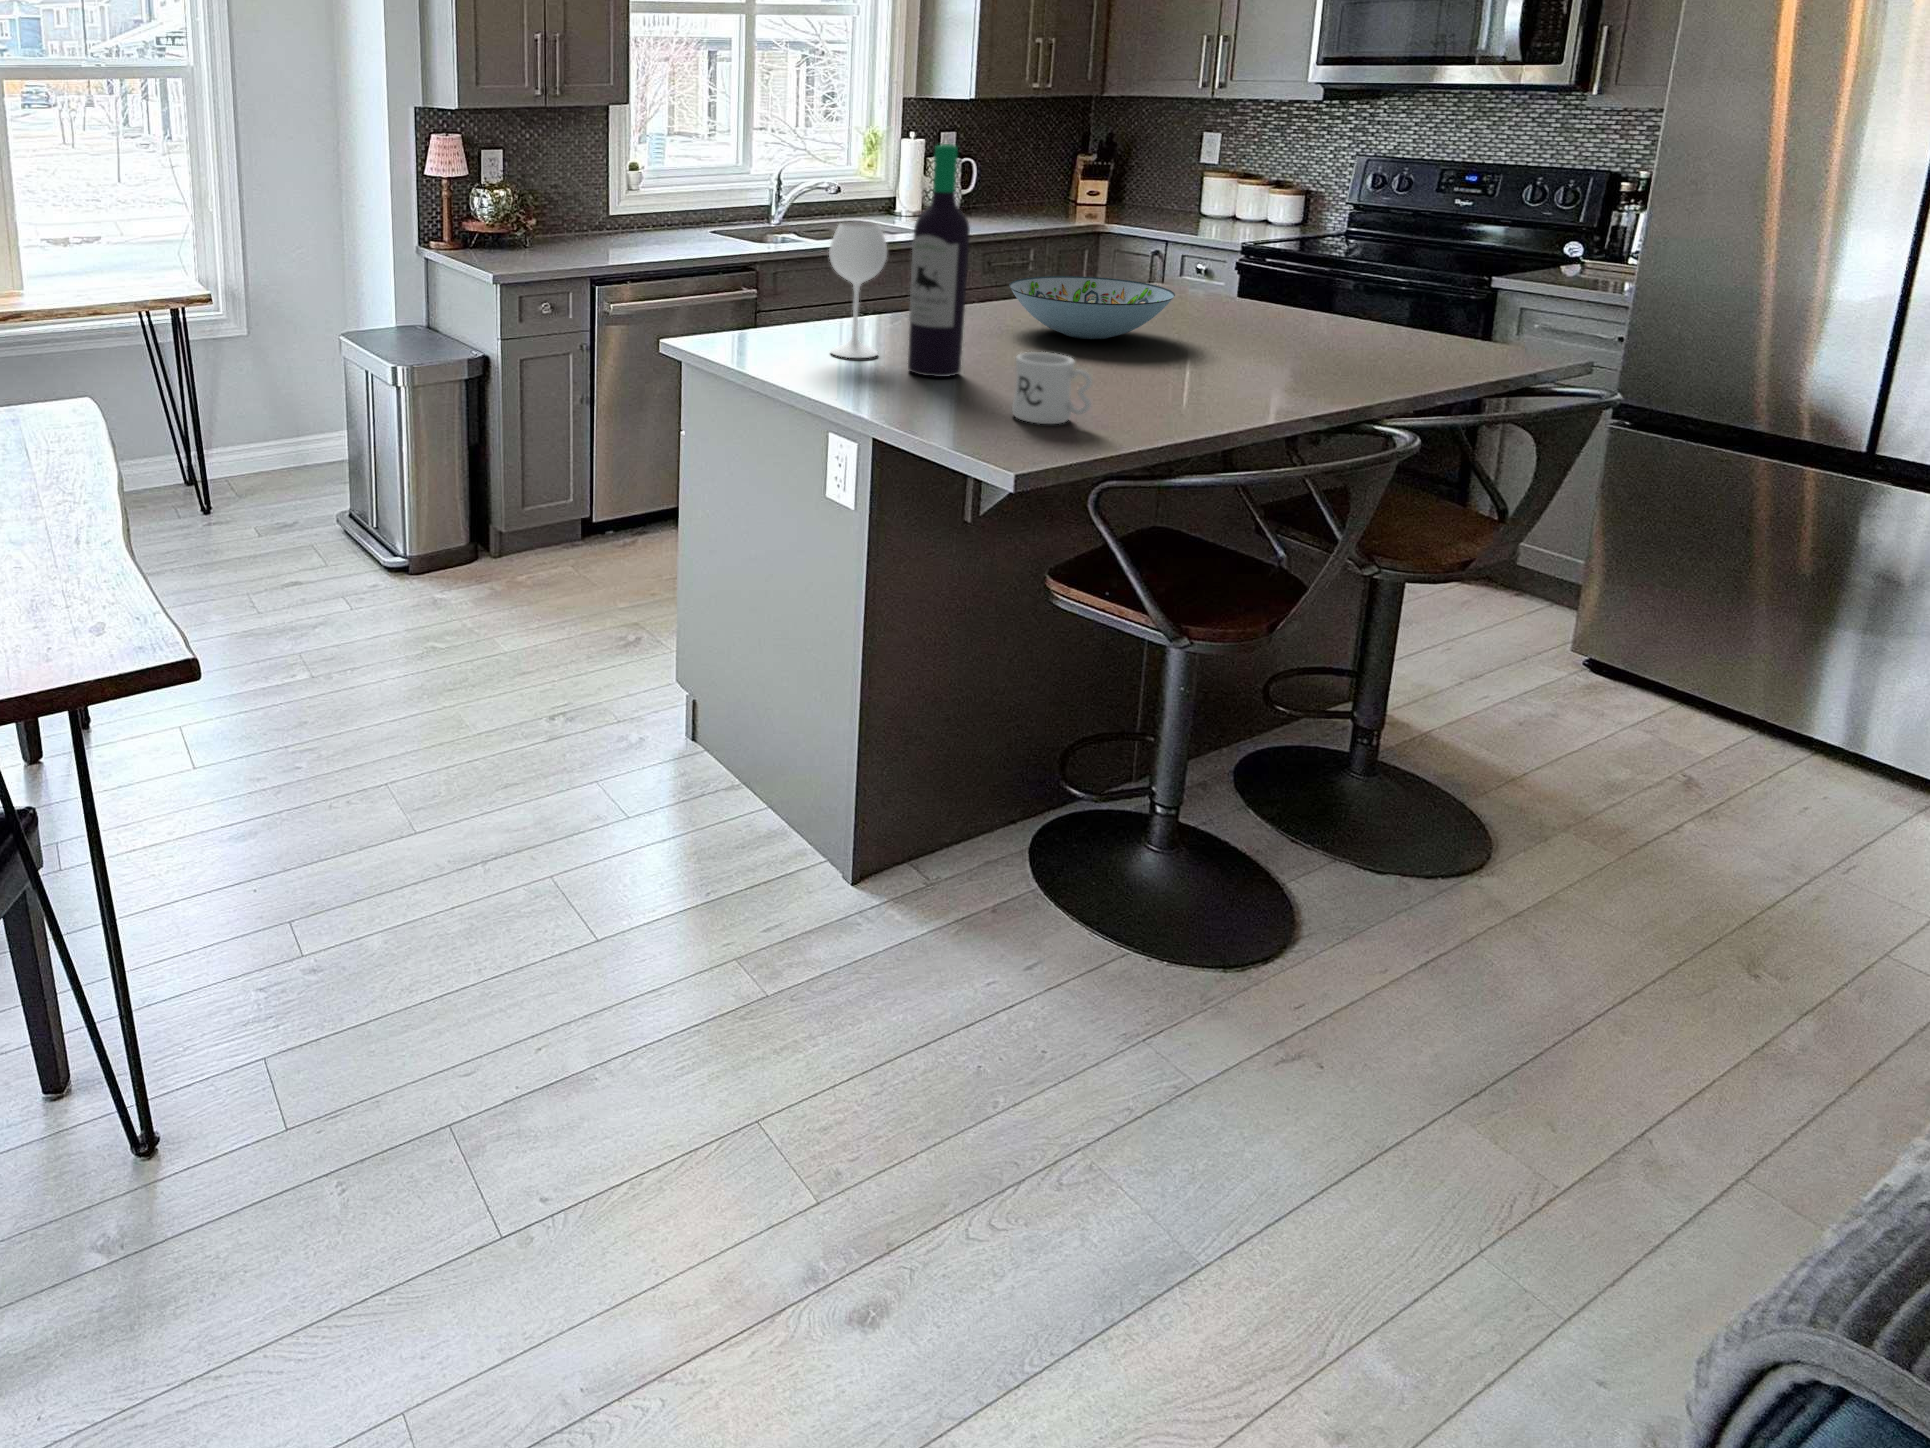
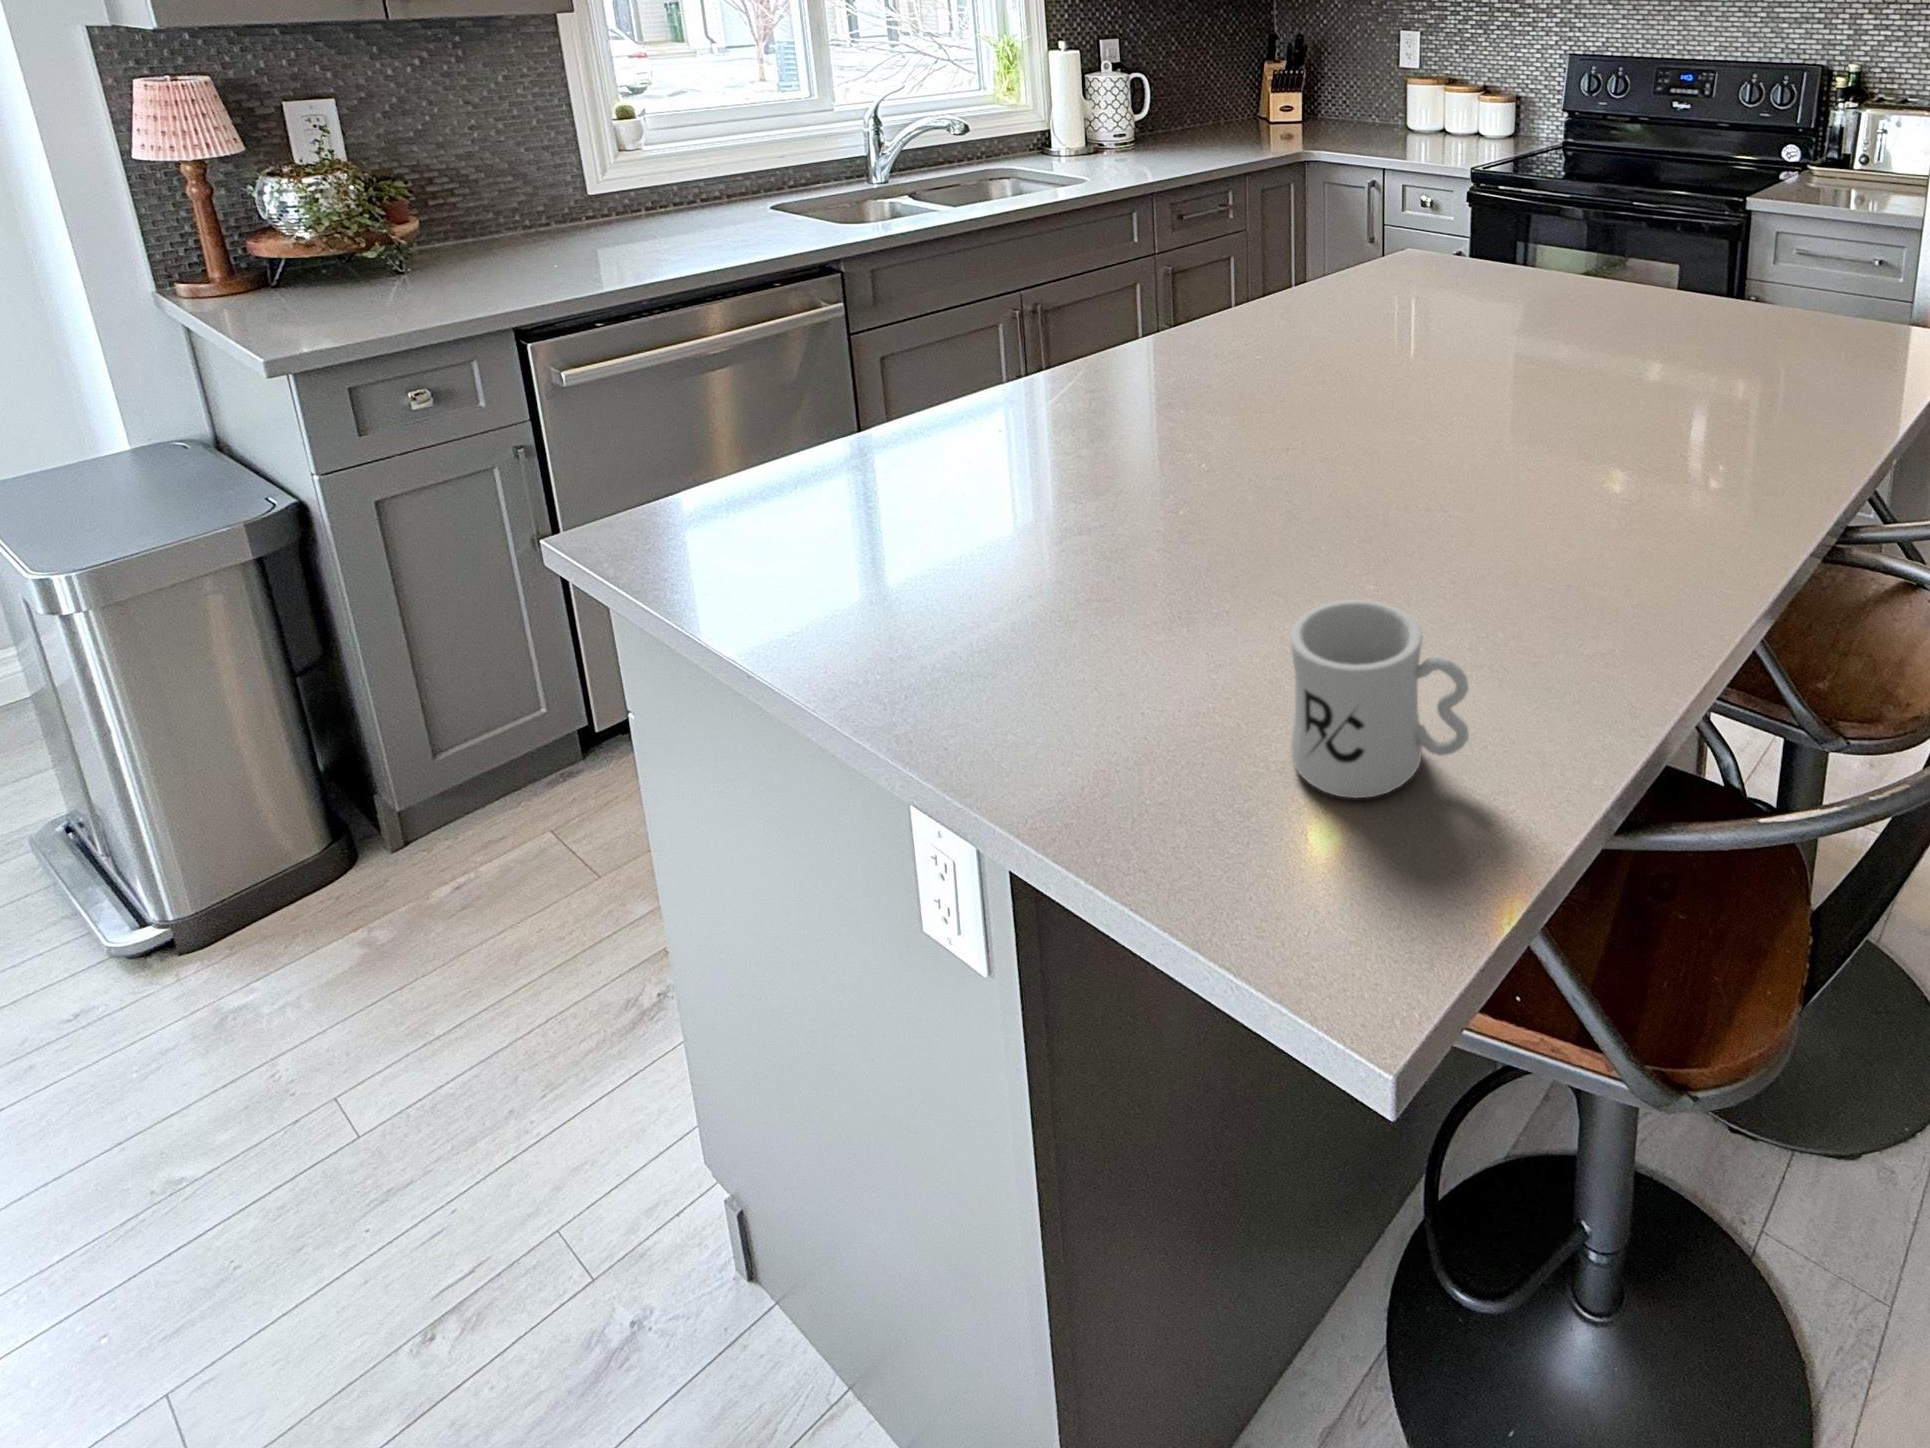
wine bottle: present [829,144,970,377] -> none [852,110,1163,621]
decorative bowl: present [1009,276,1175,339] -> none [1227,290,1490,414]

